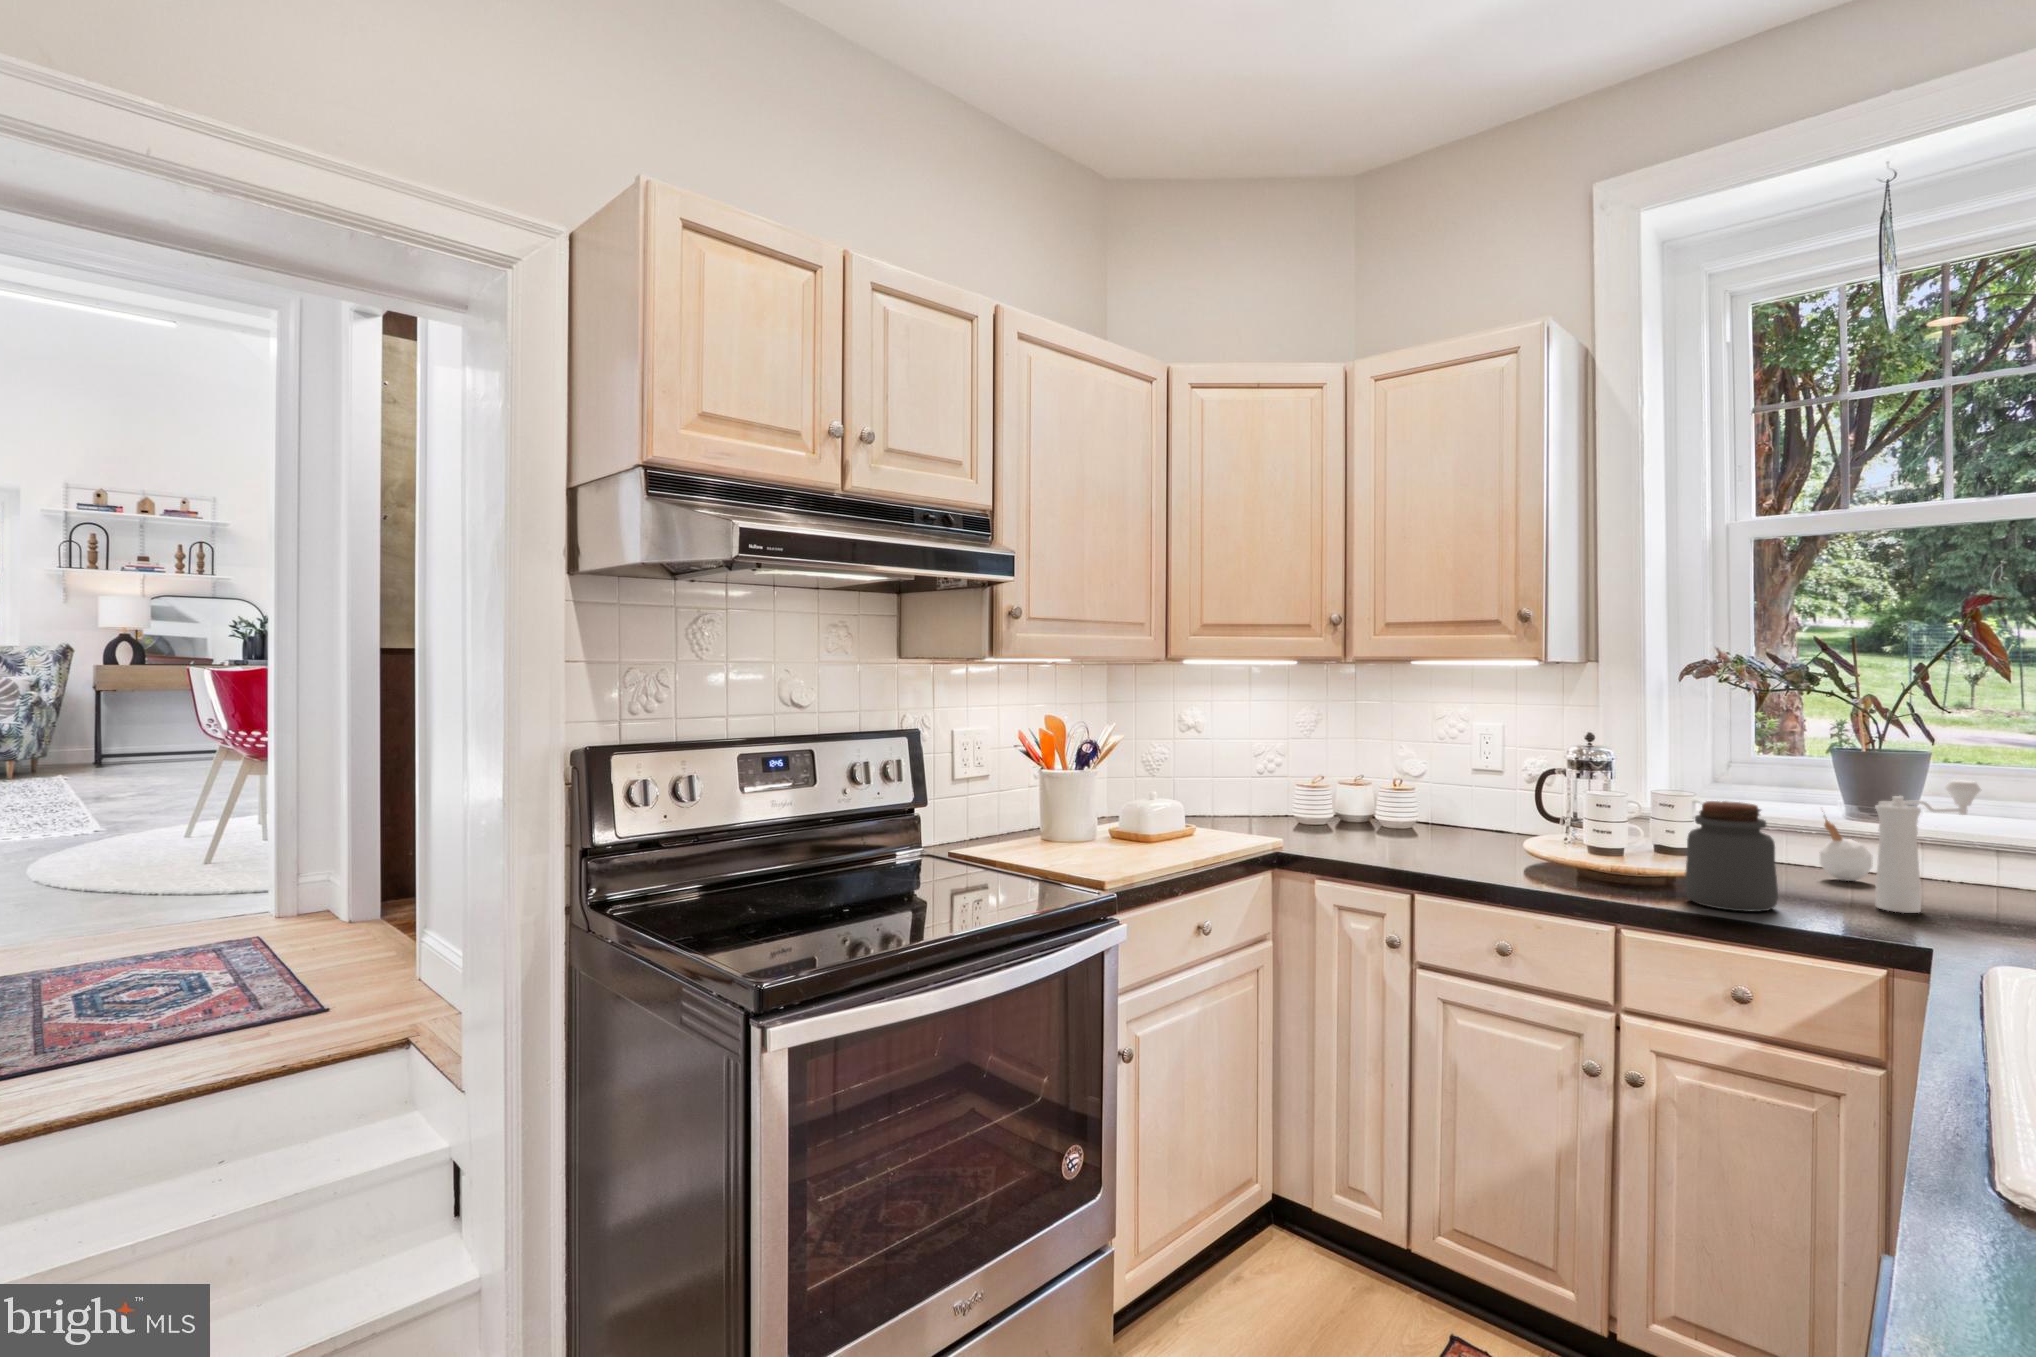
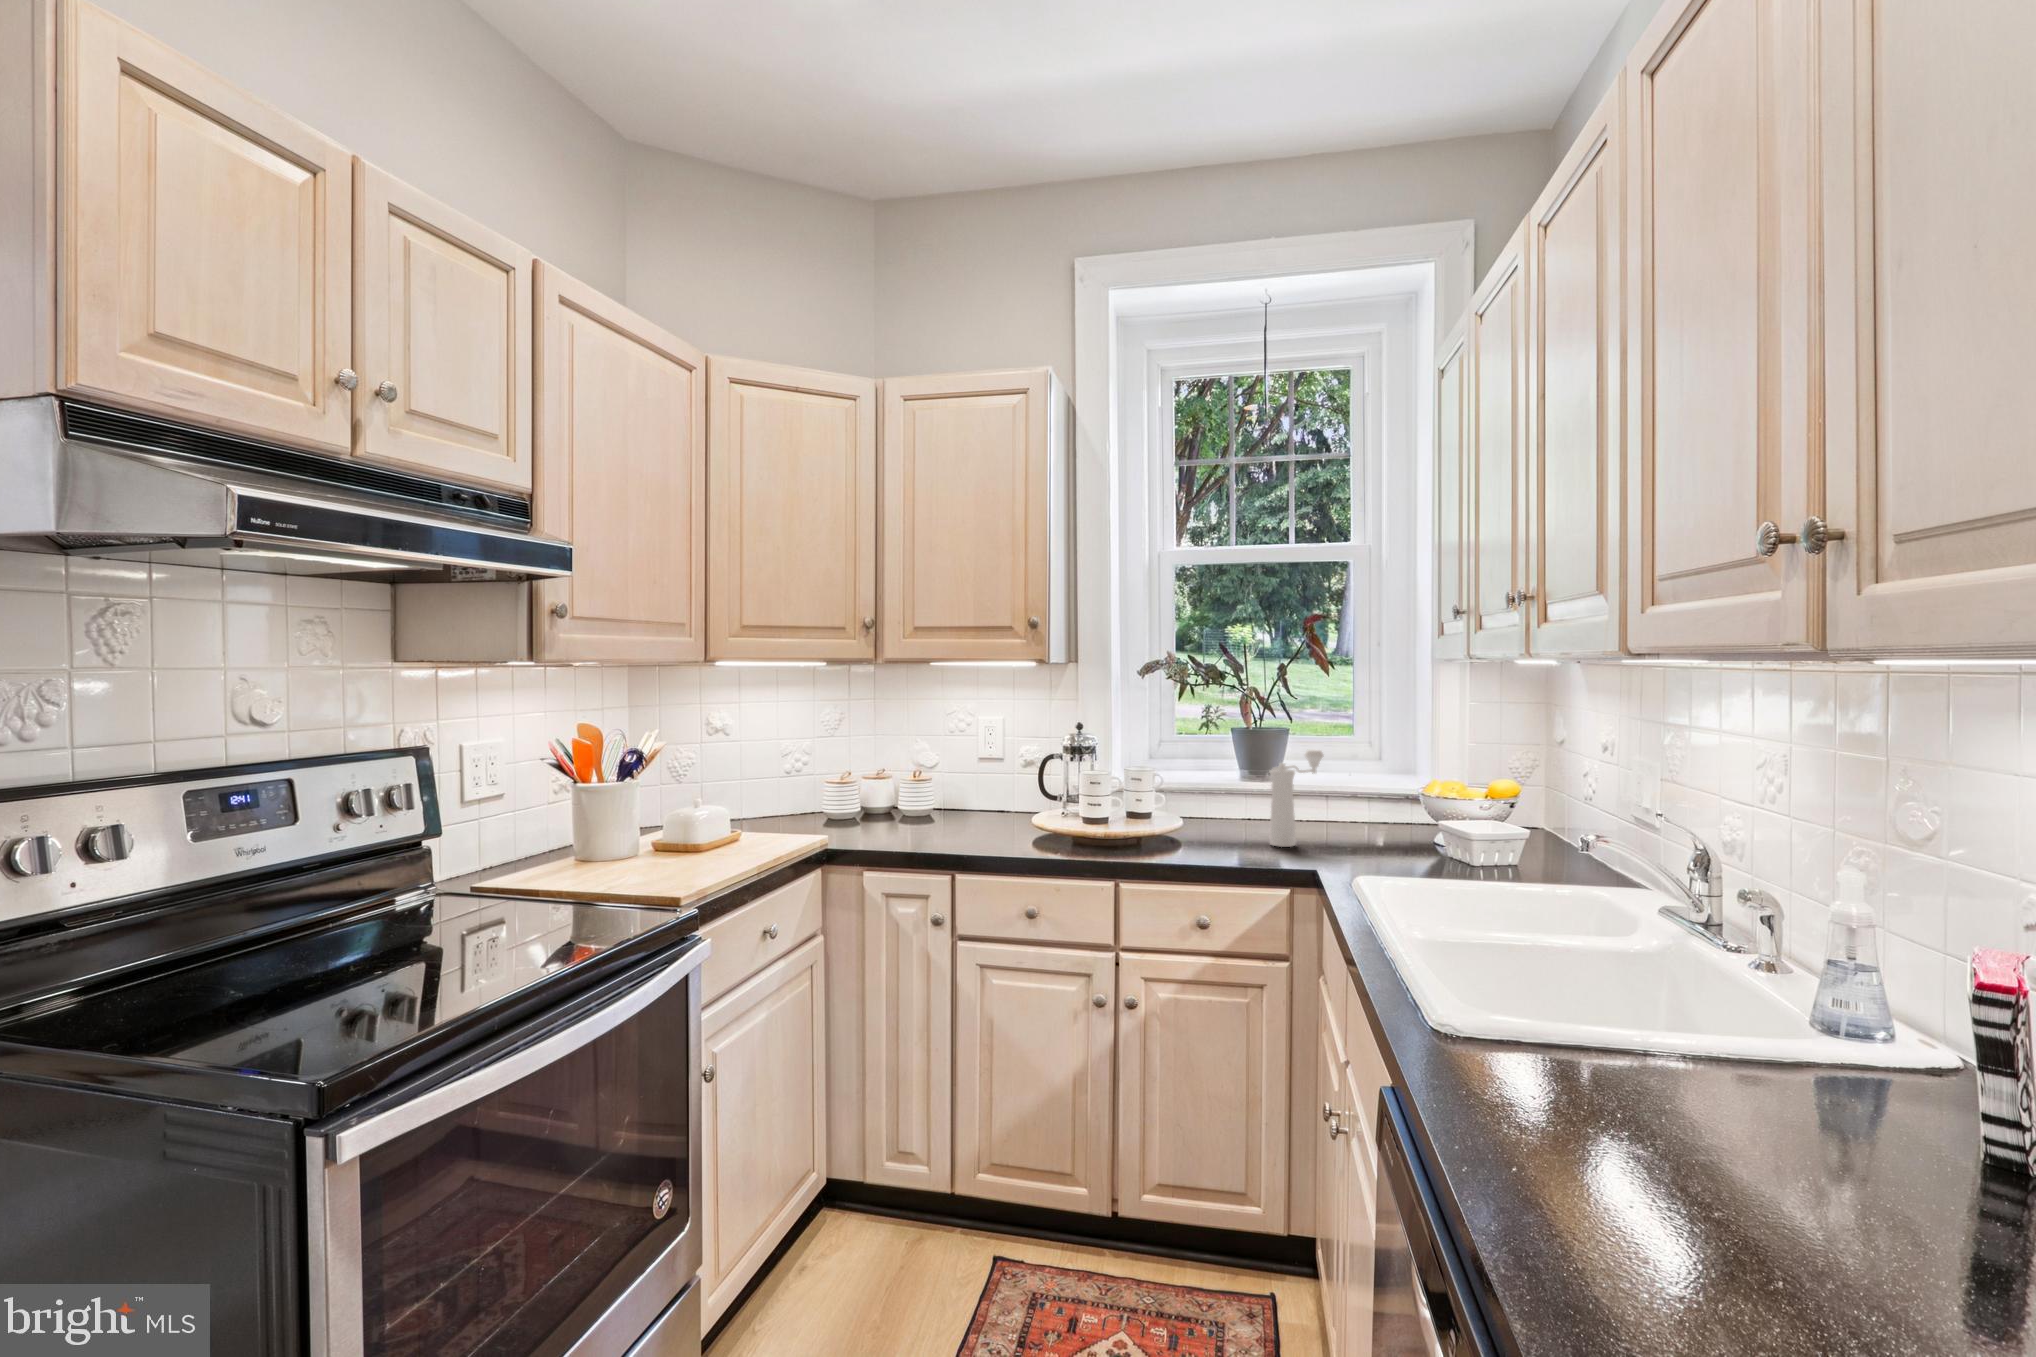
jar: present [1685,801,1778,911] -> none [1159,774,1219,858]
candle: present [1820,811,1873,881] -> none [1225,774,1257,827]

